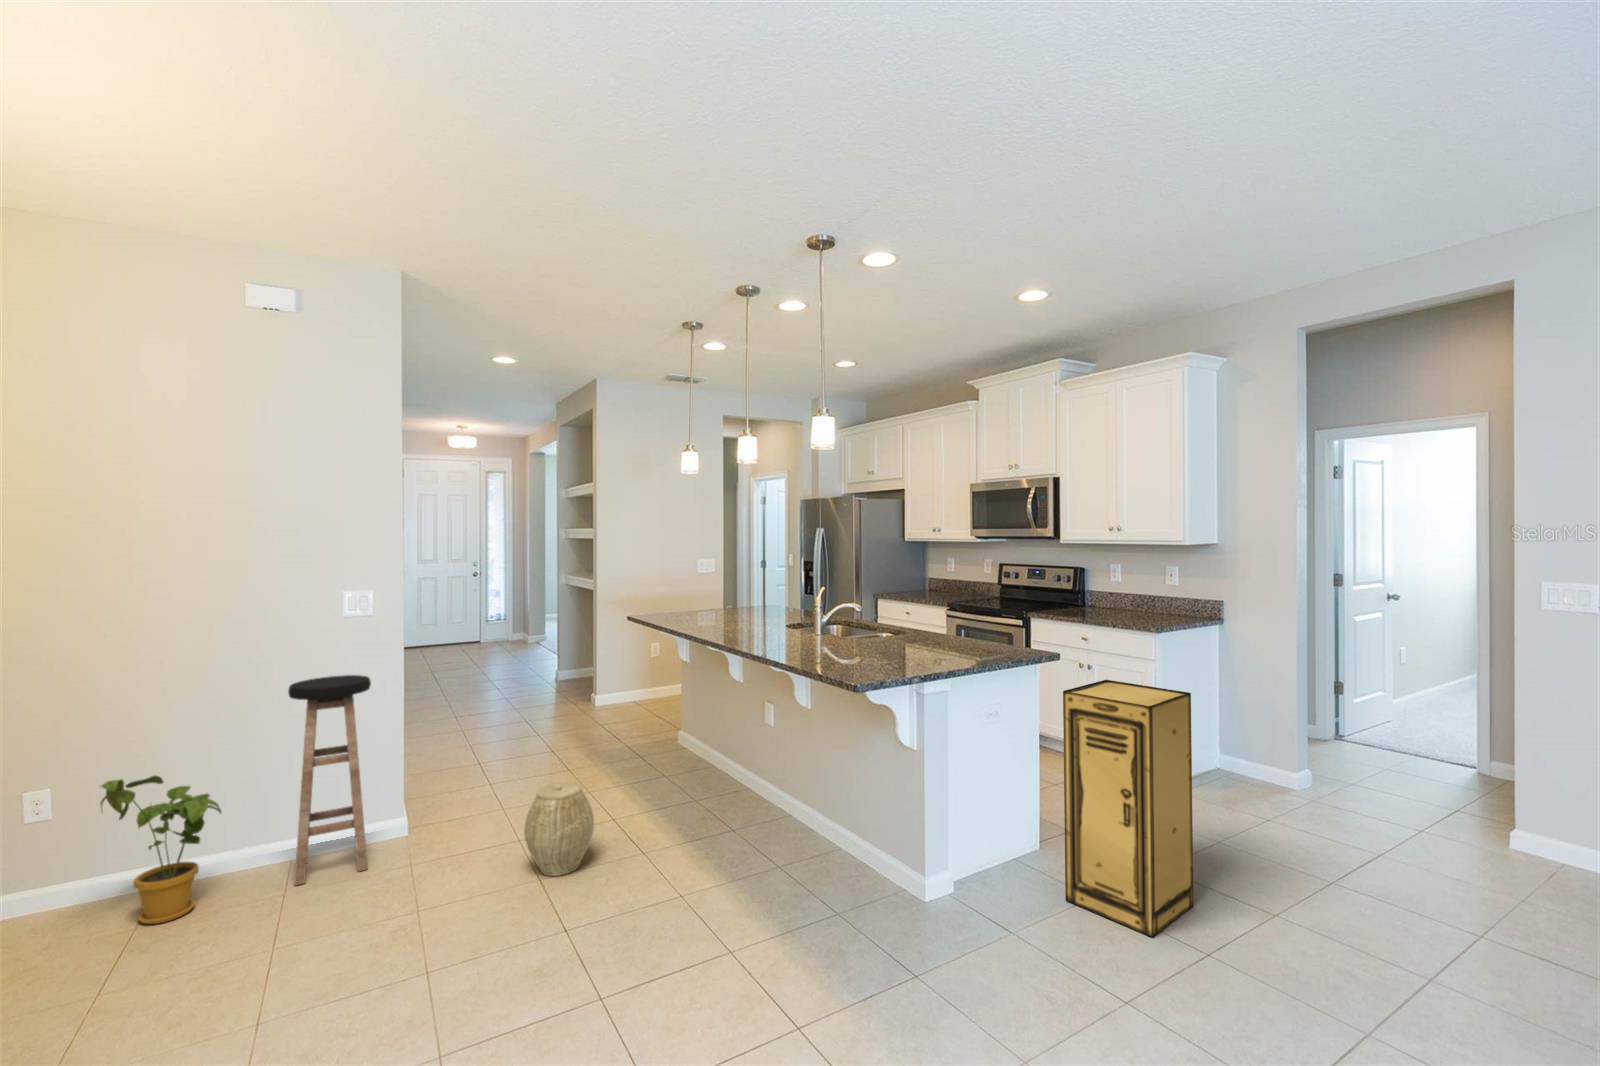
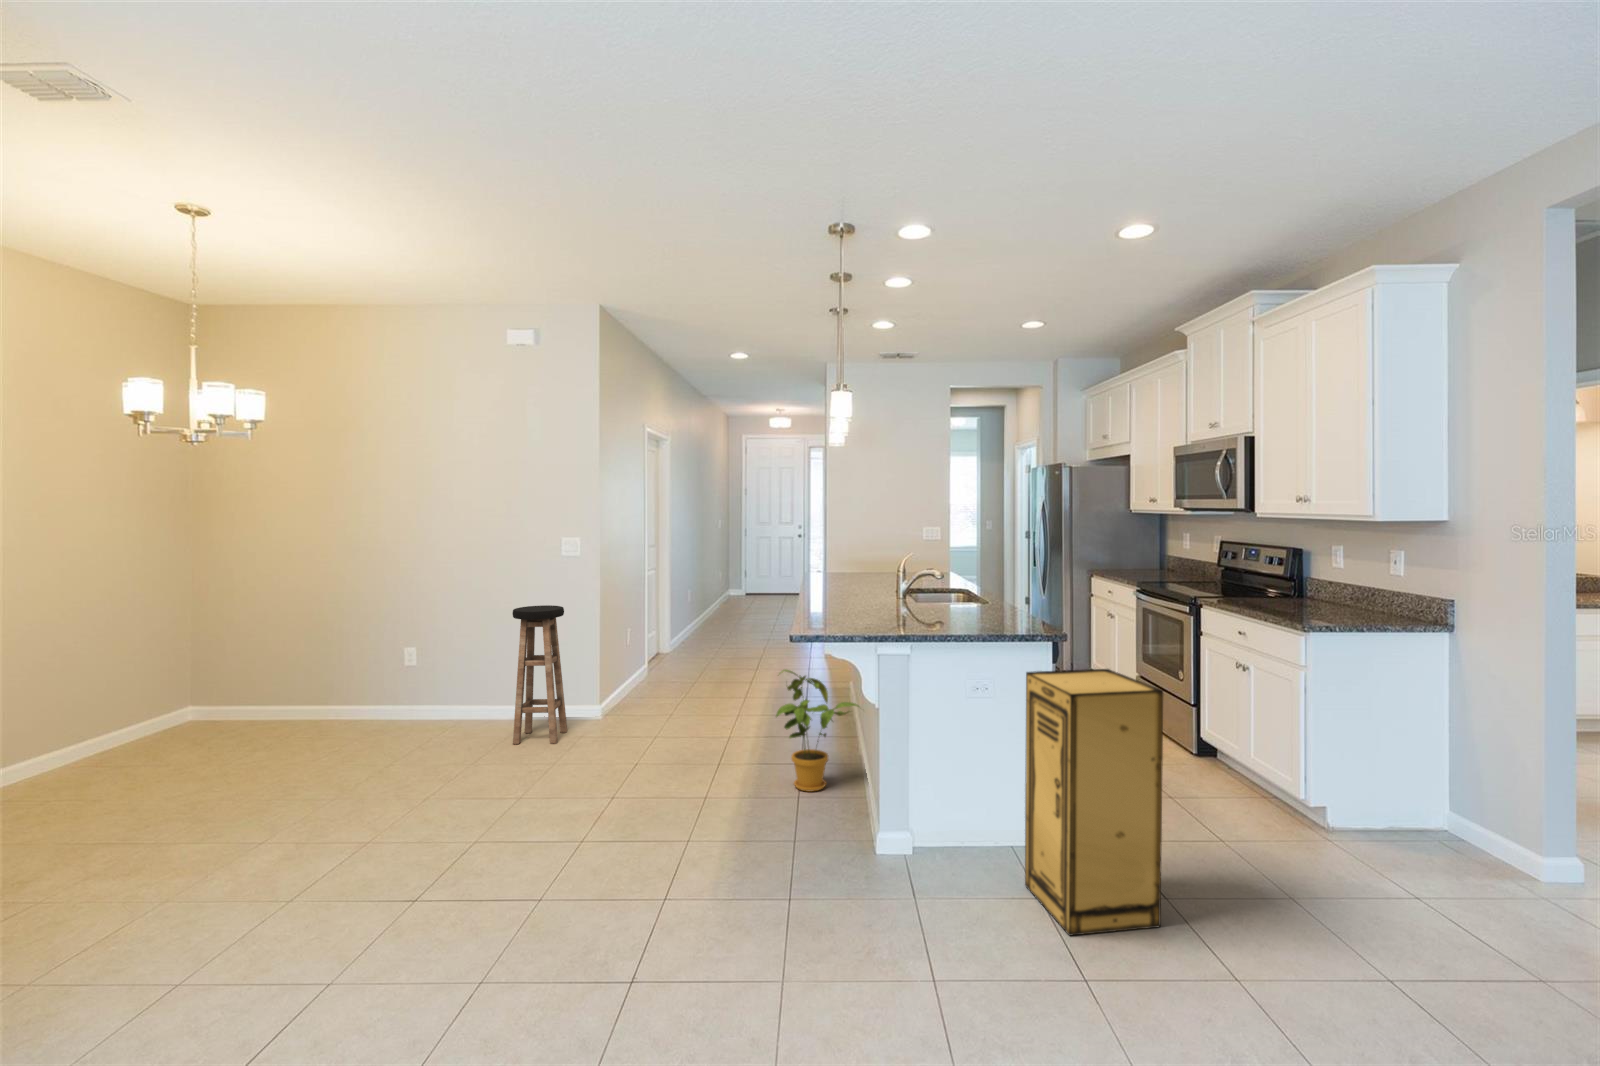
house plant: present [101,776,221,924] -> present [776,669,859,791]
woven basket: present [524,783,594,876] -> none [634,702,687,772]

